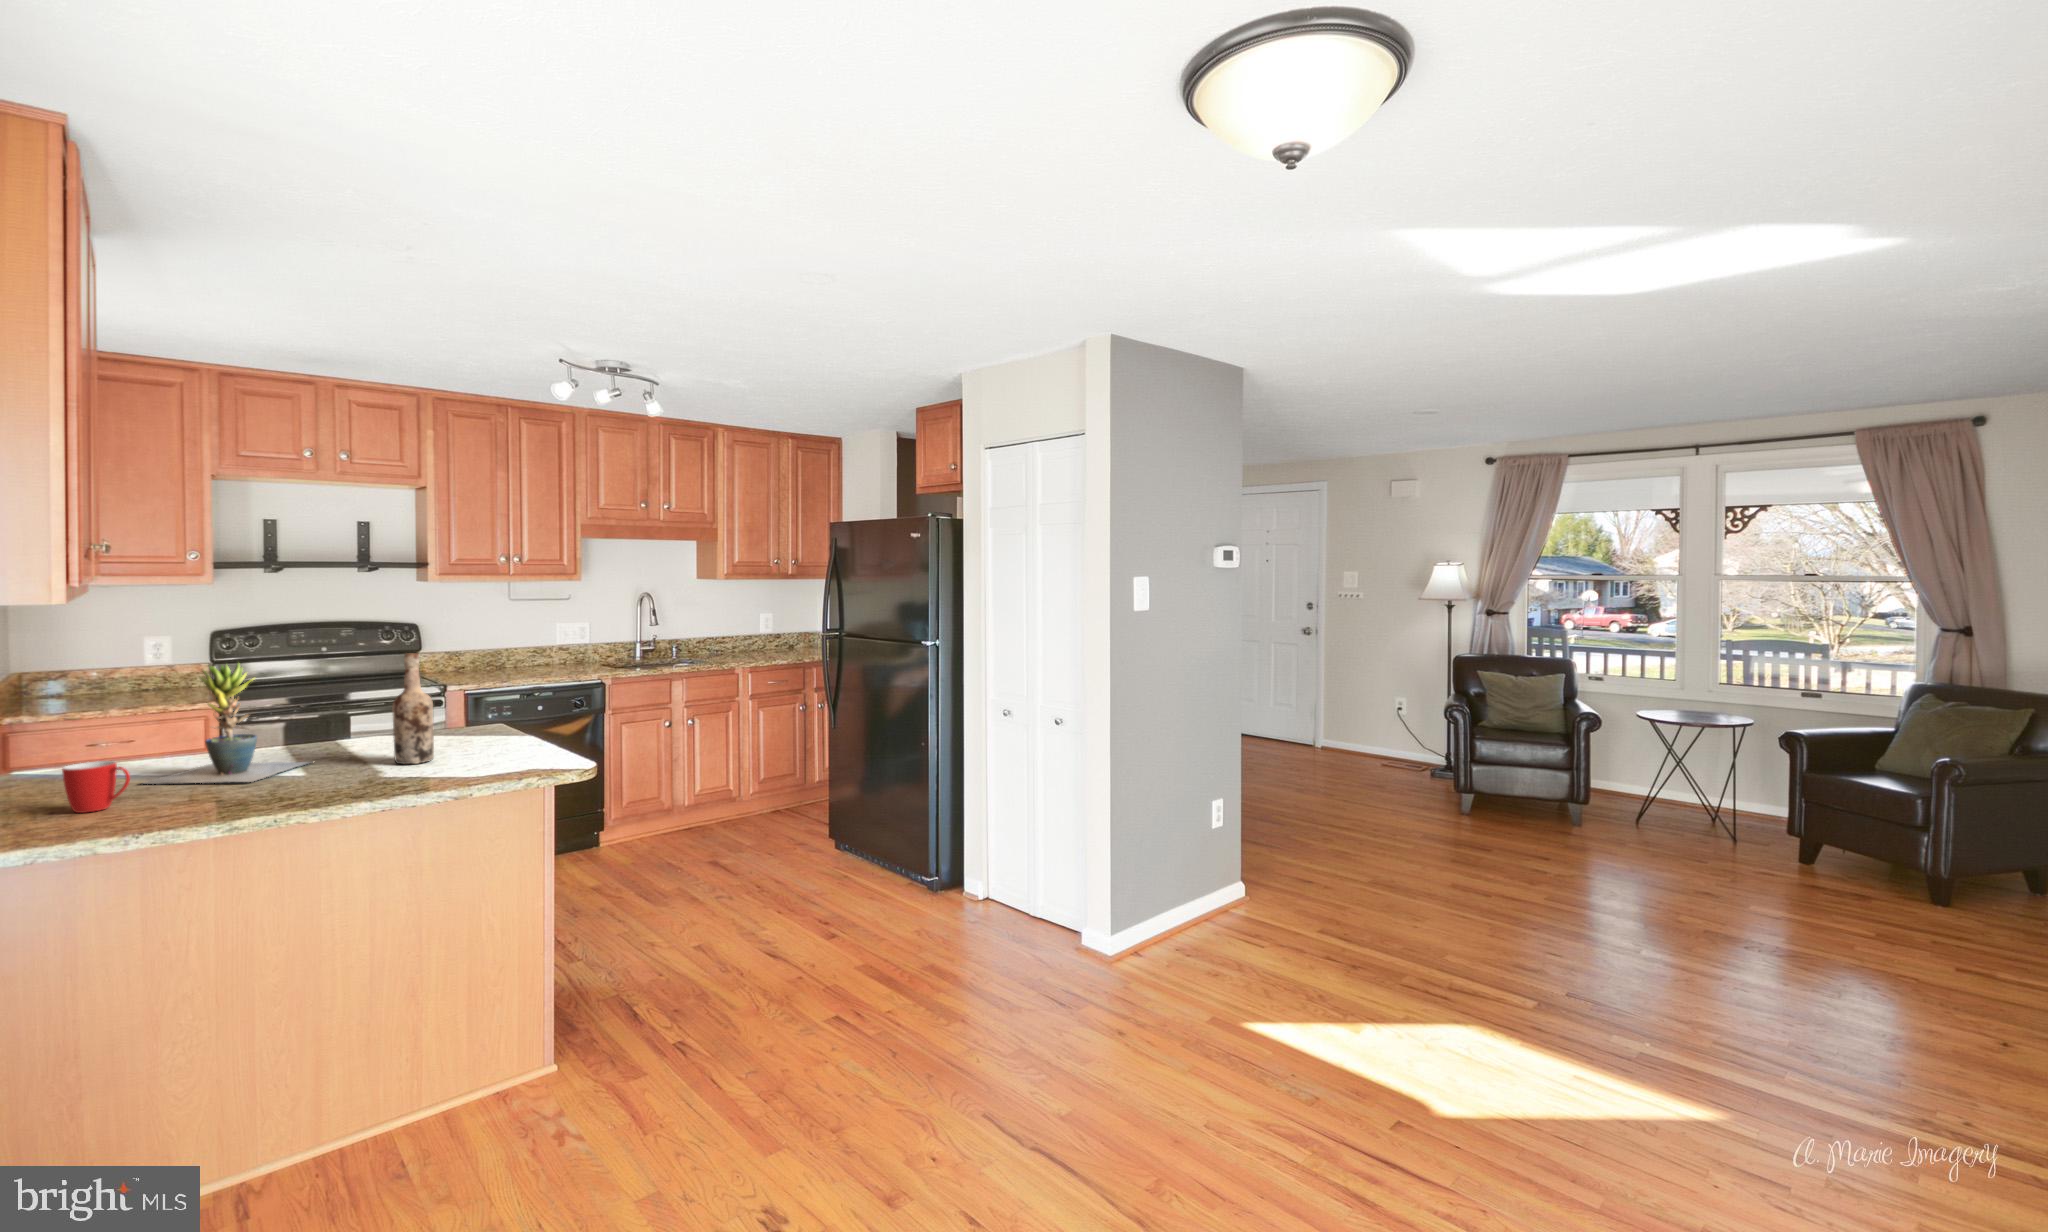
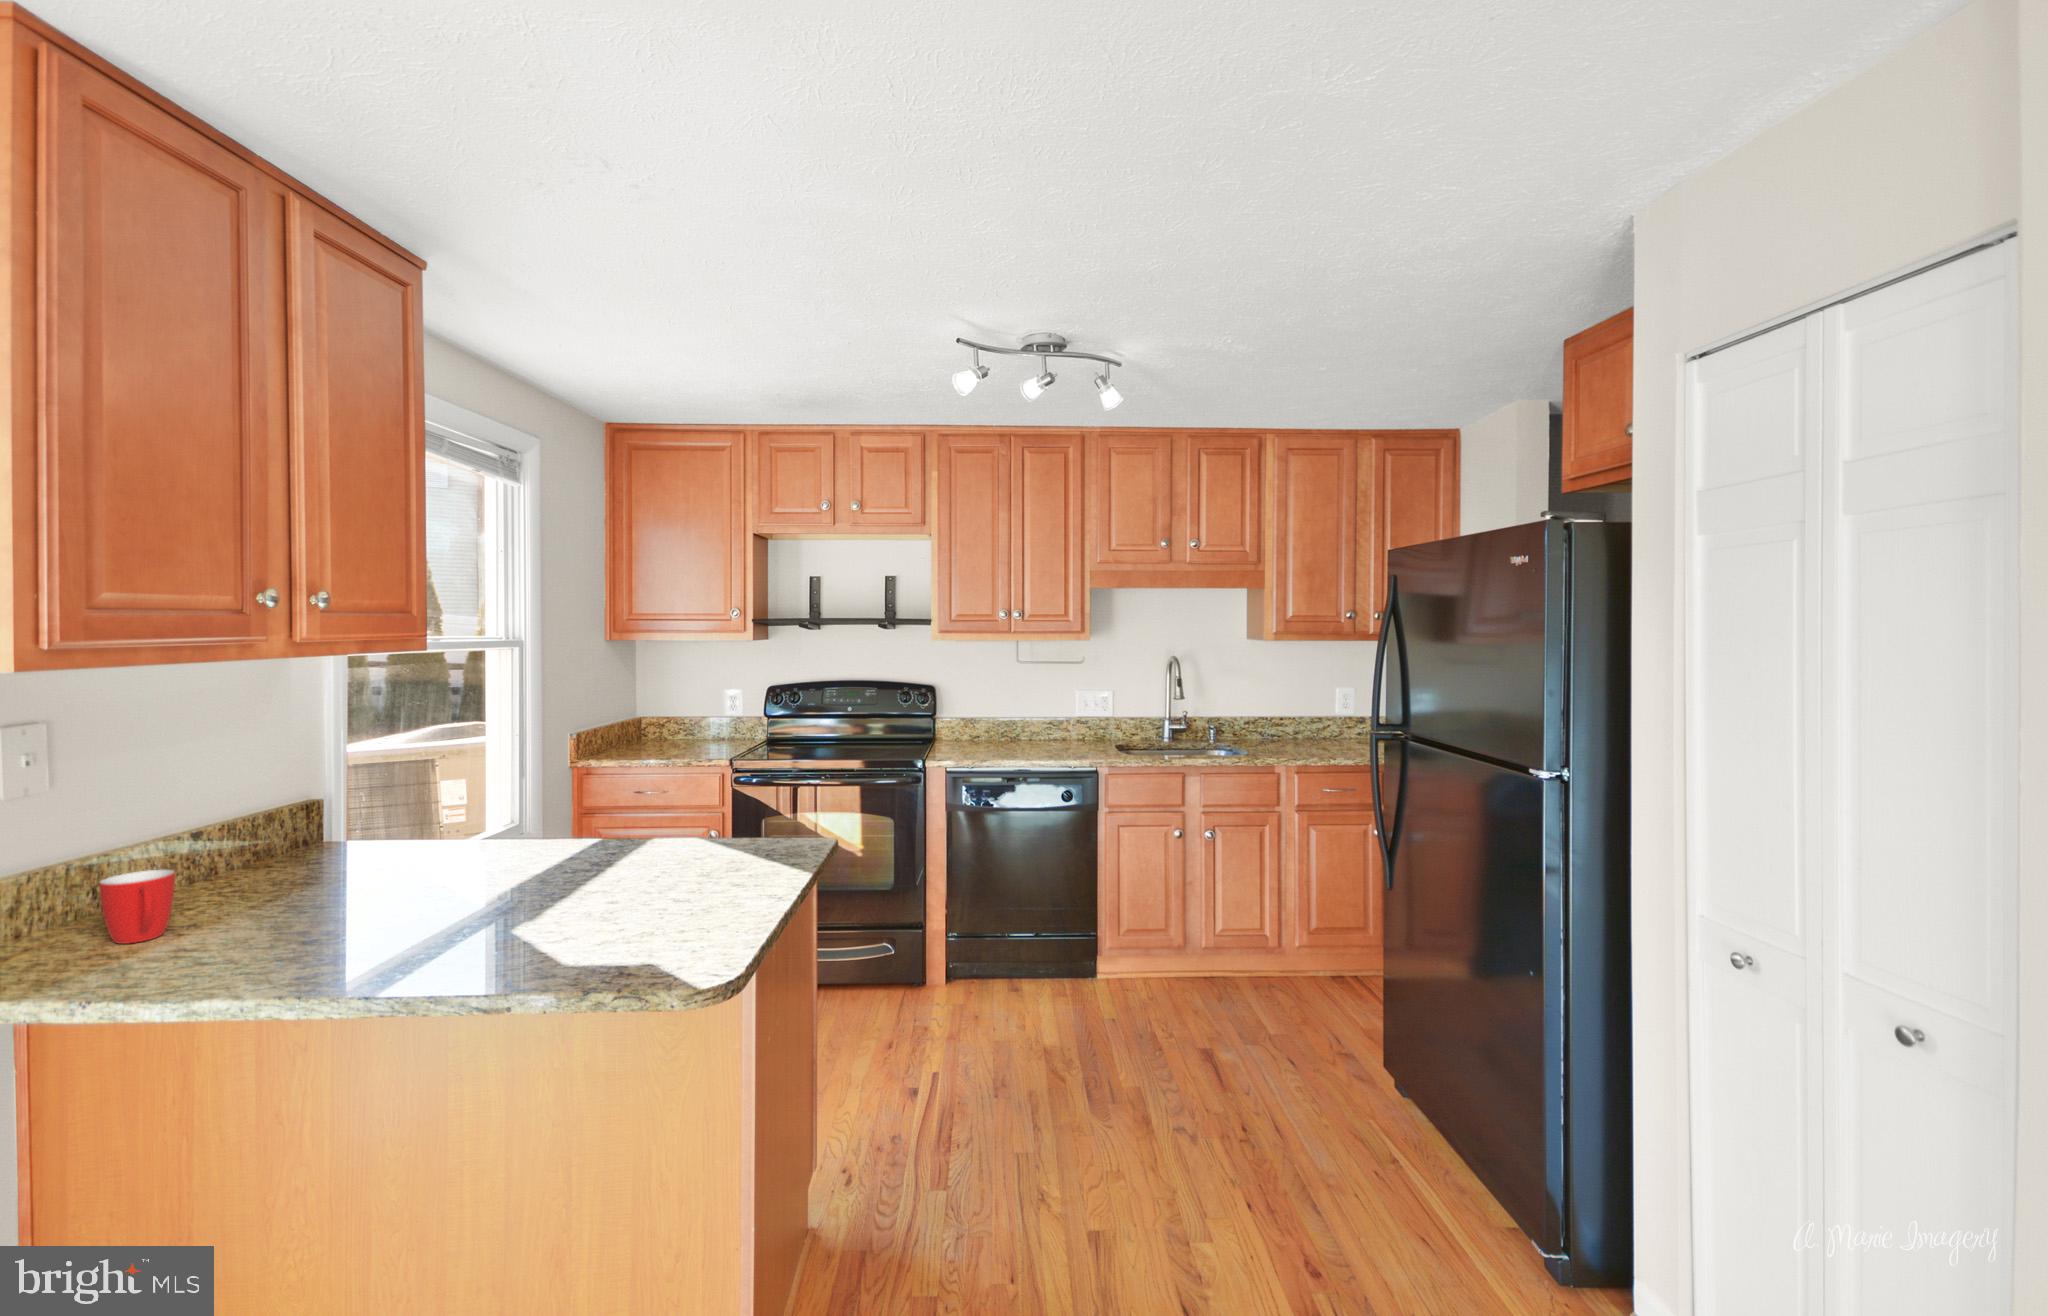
wine bottle: present [392,653,434,764] -> none [544,741,604,918]
potted plant: present [144,663,309,784] -> none [305,739,504,918]

